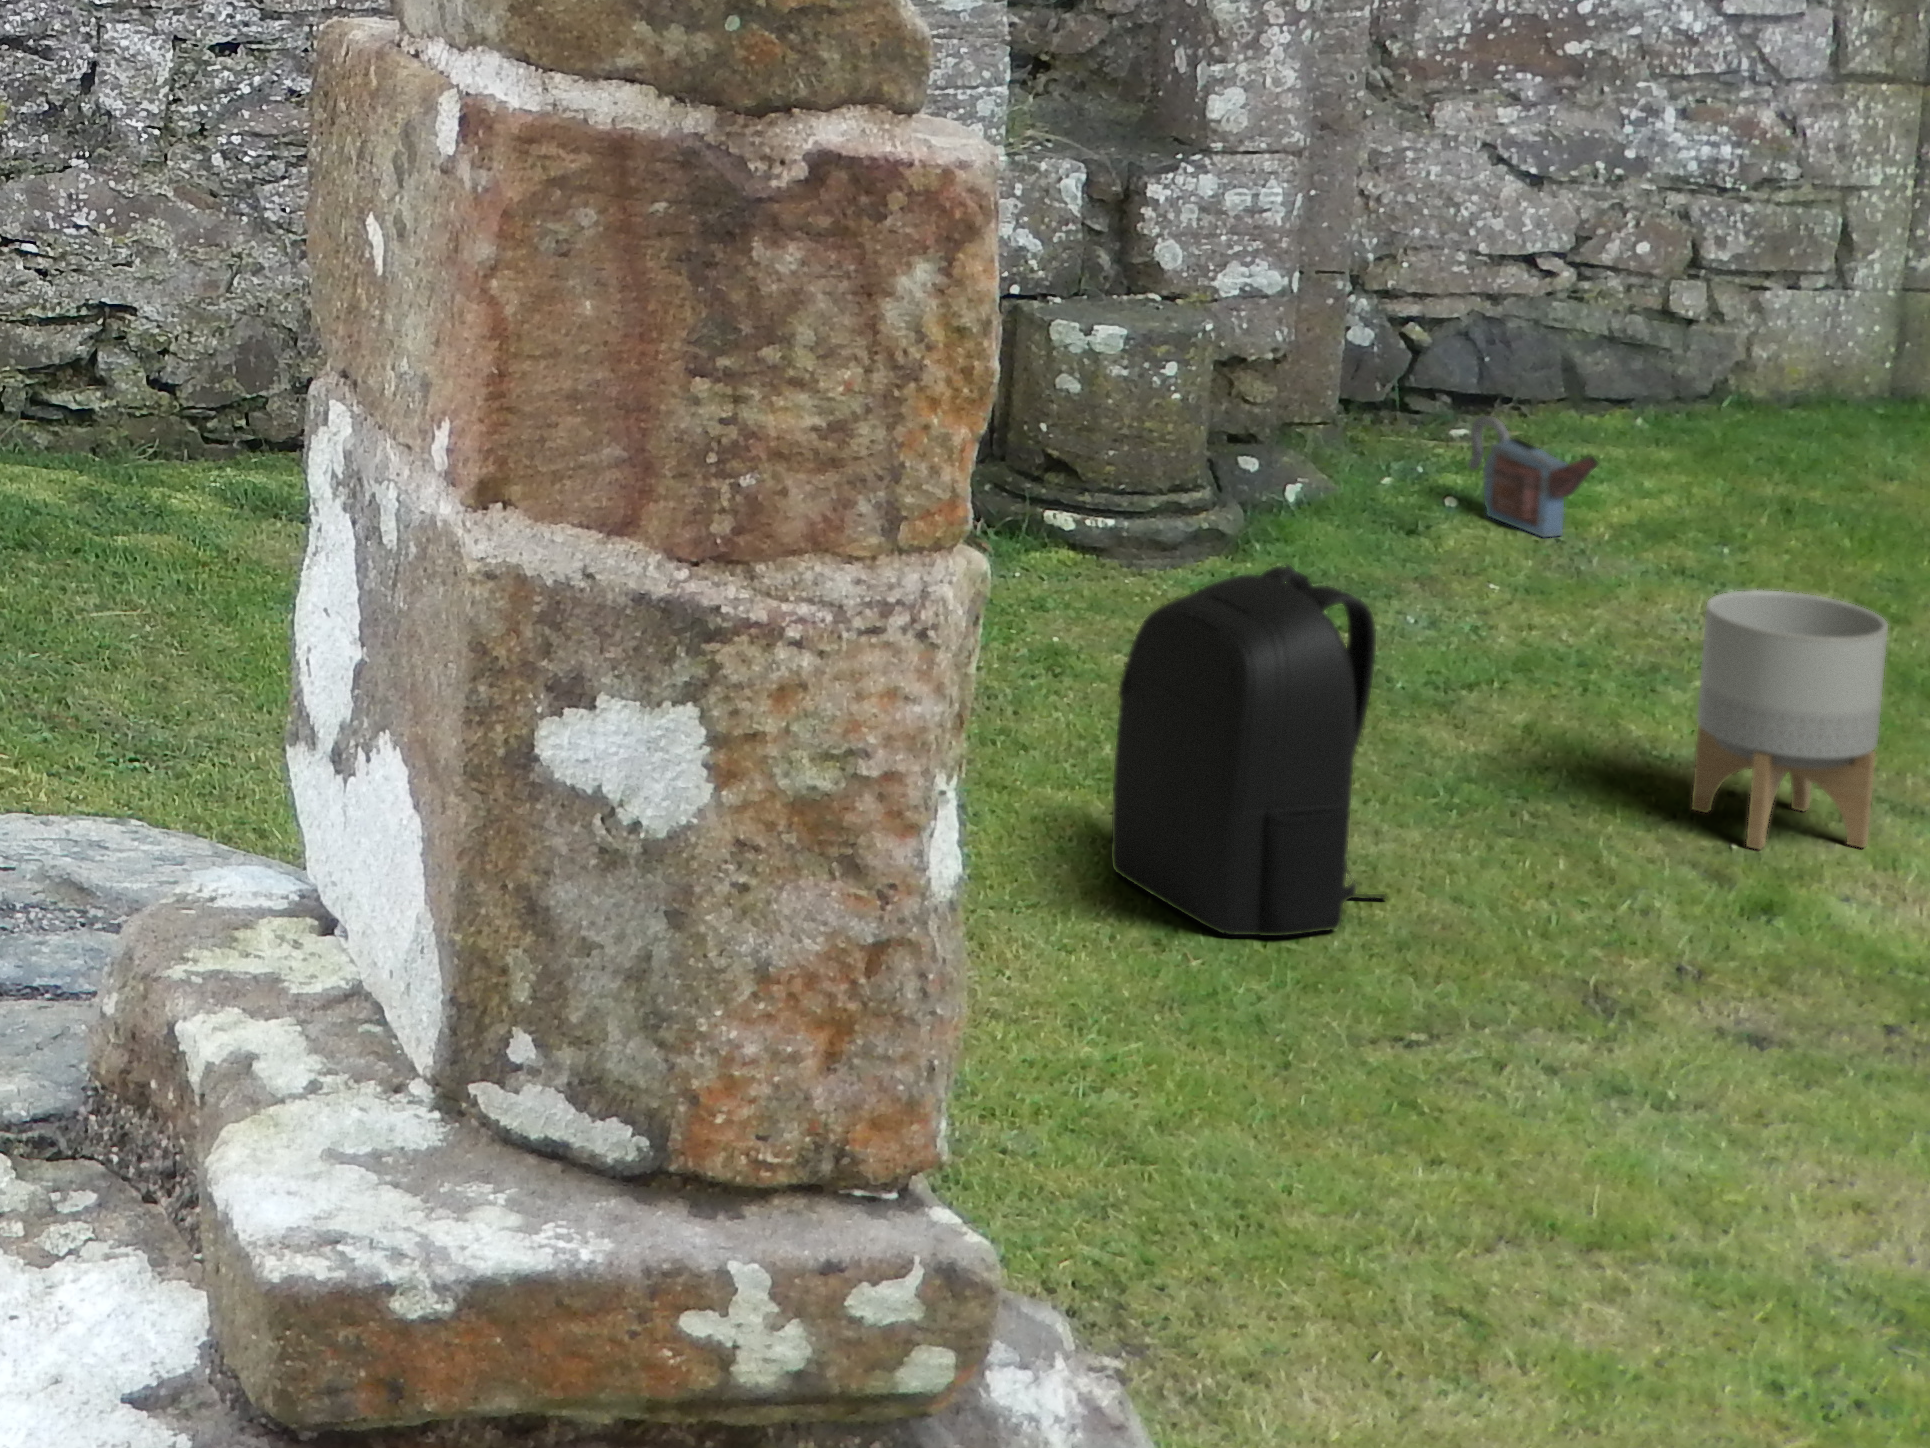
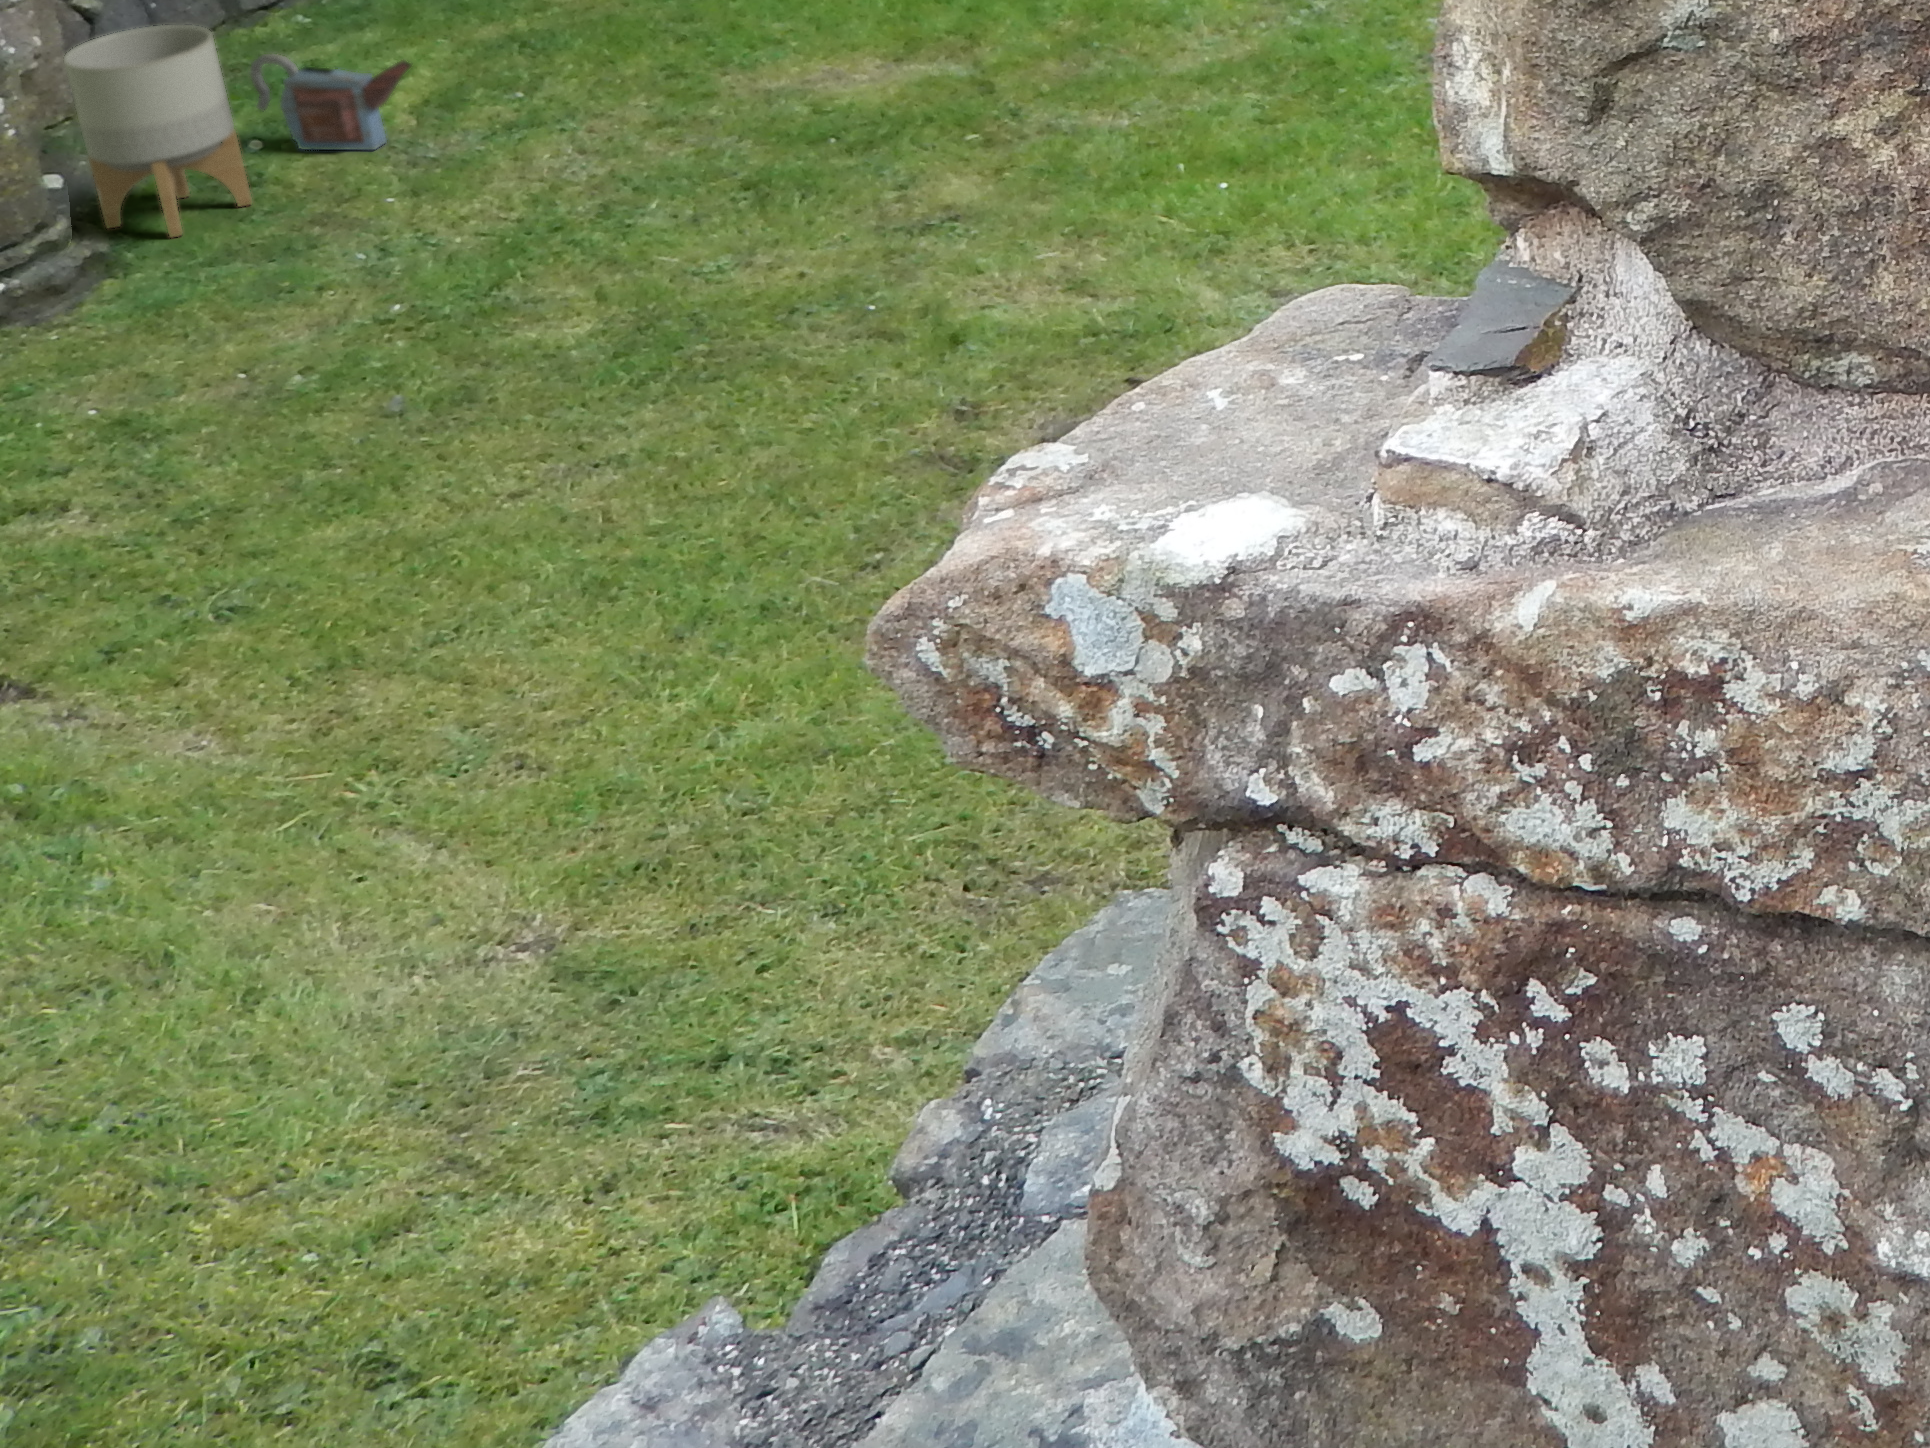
backpack: present [1111,565,1386,936] -> none [420,266,718,633]
planter: present [1692,590,1888,849] -> present [64,25,252,237]

